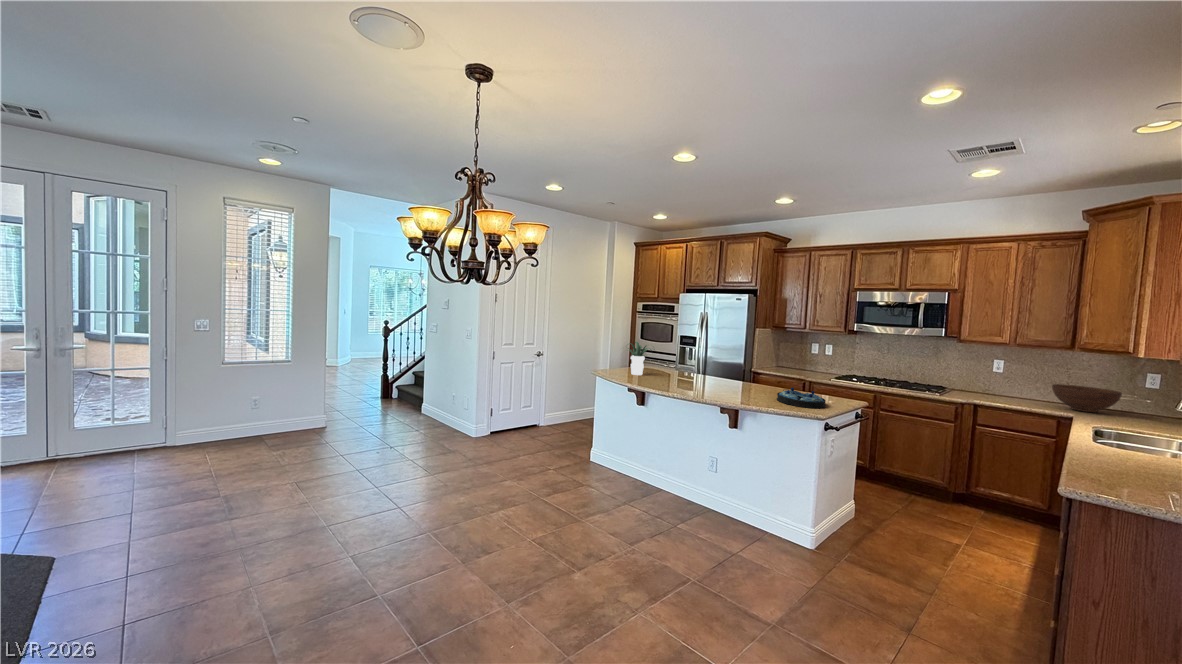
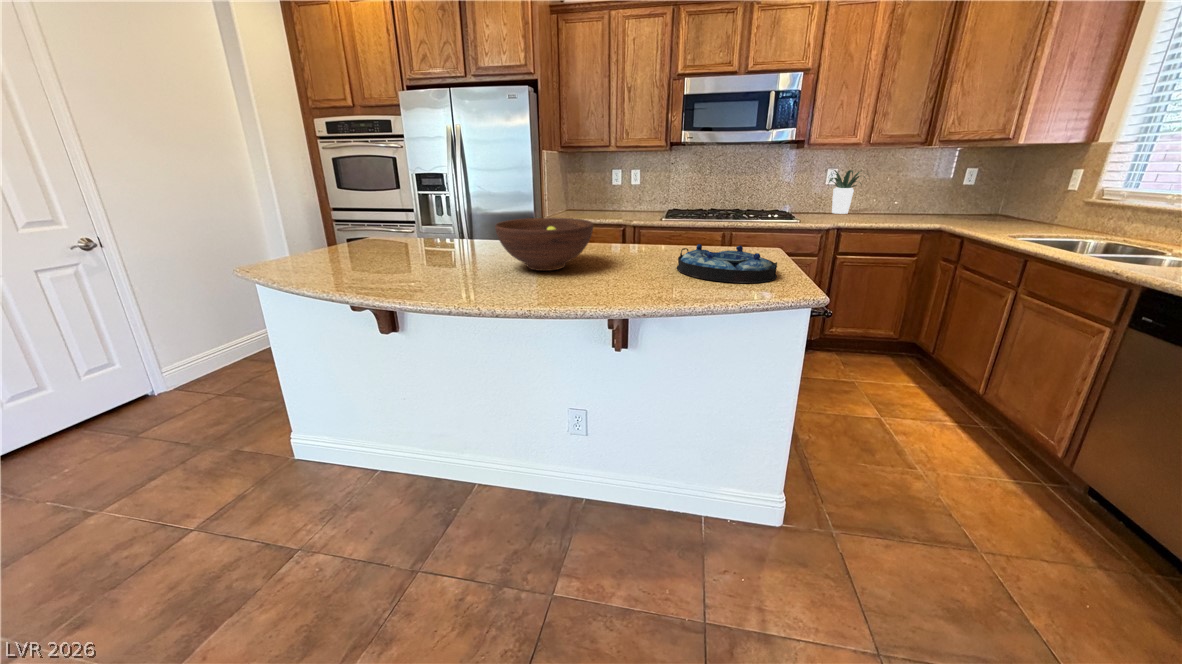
potted plant: present [628,342,655,375] -> present [829,170,865,214]
fruit bowl: present [1052,384,1122,412] -> present [495,218,593,271]

